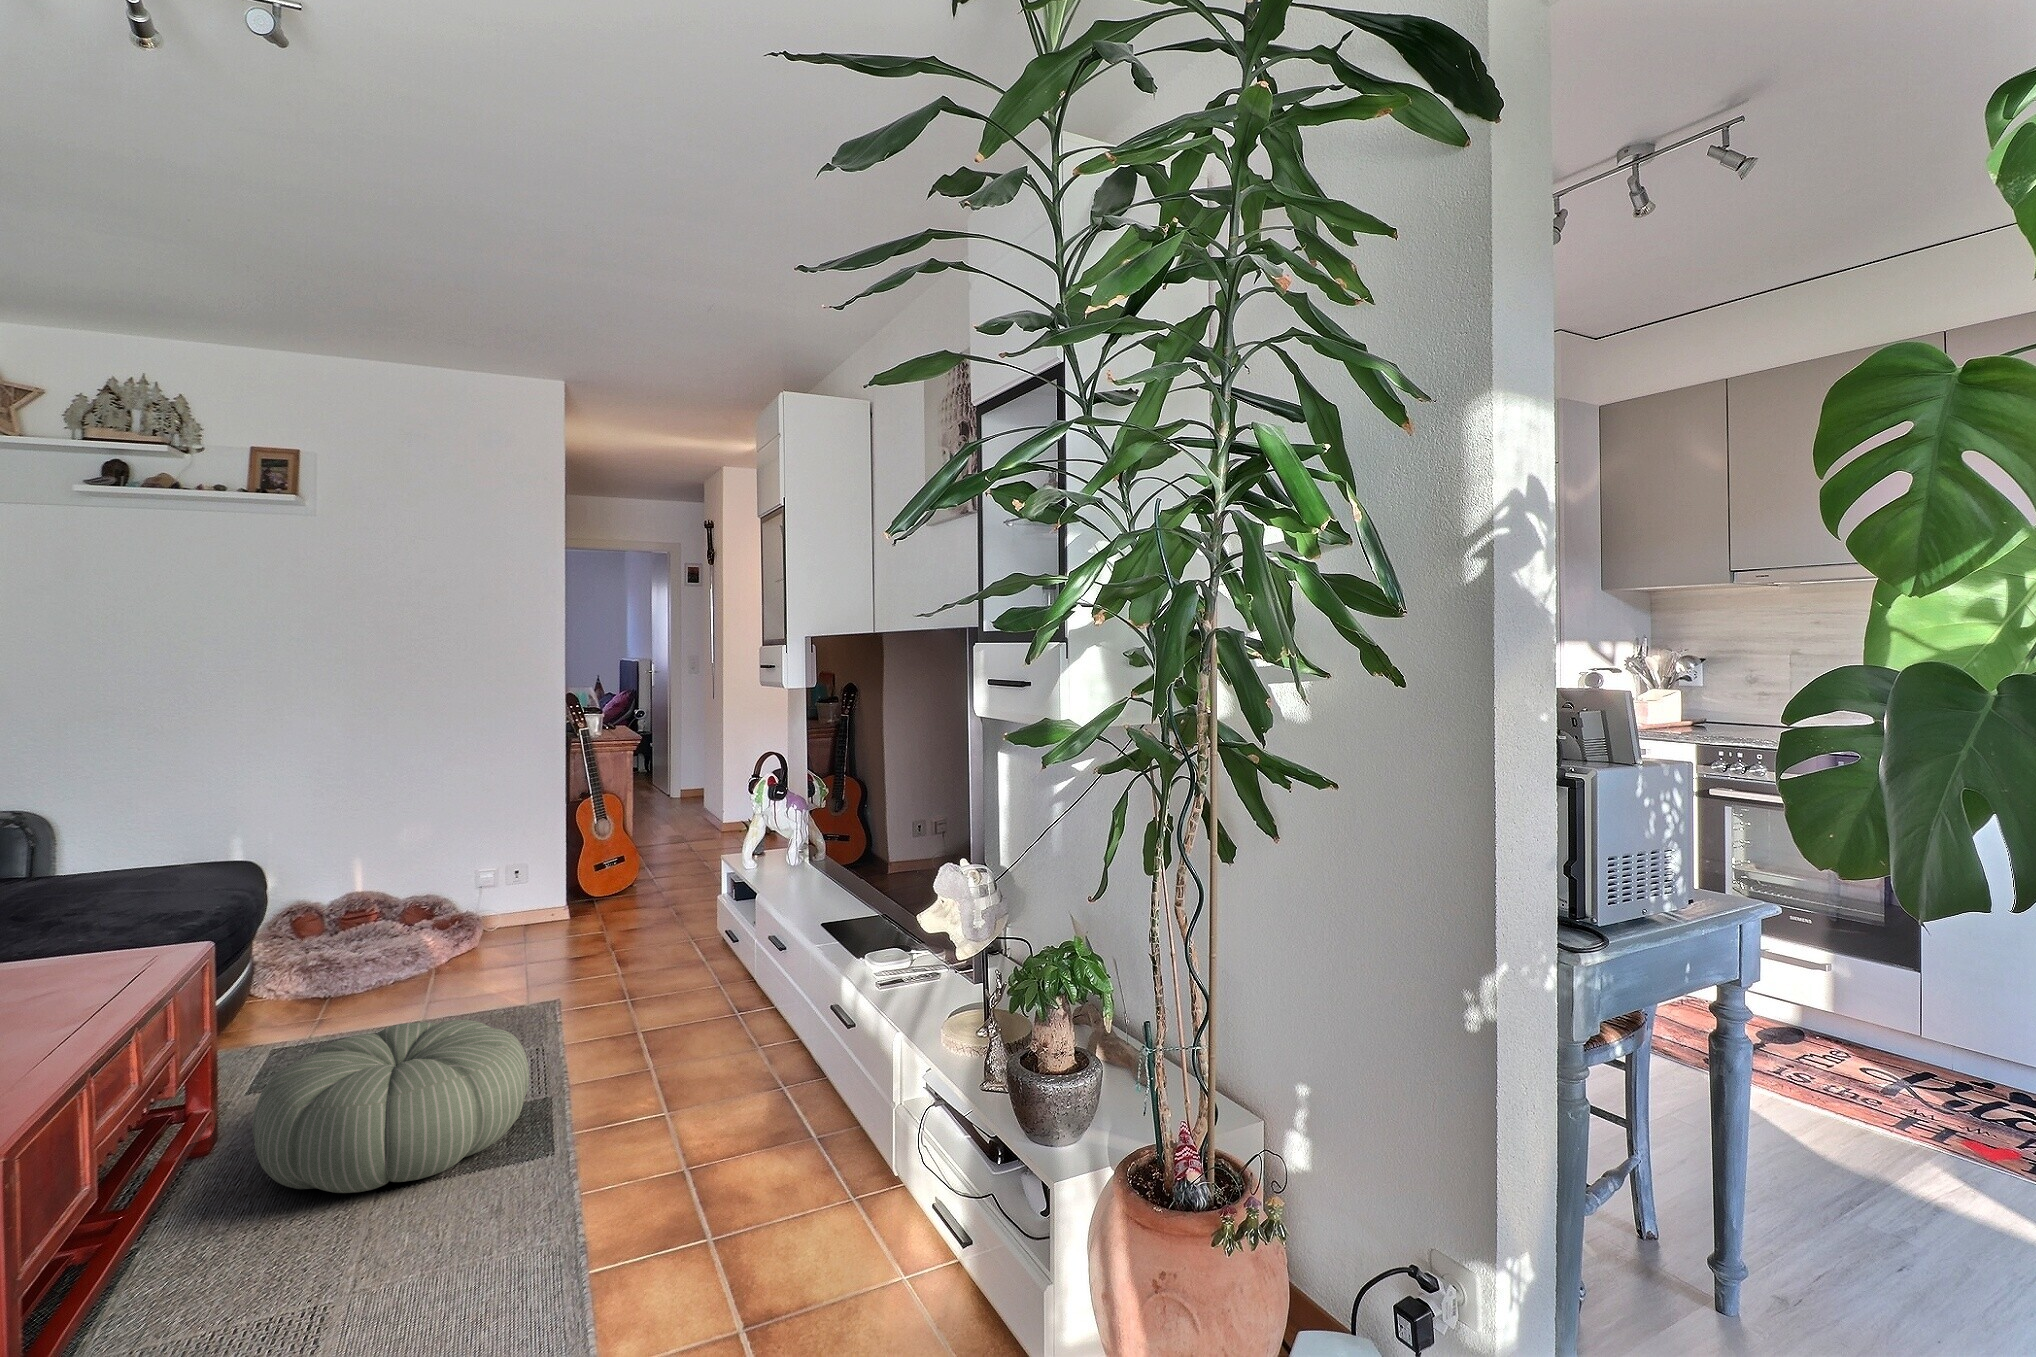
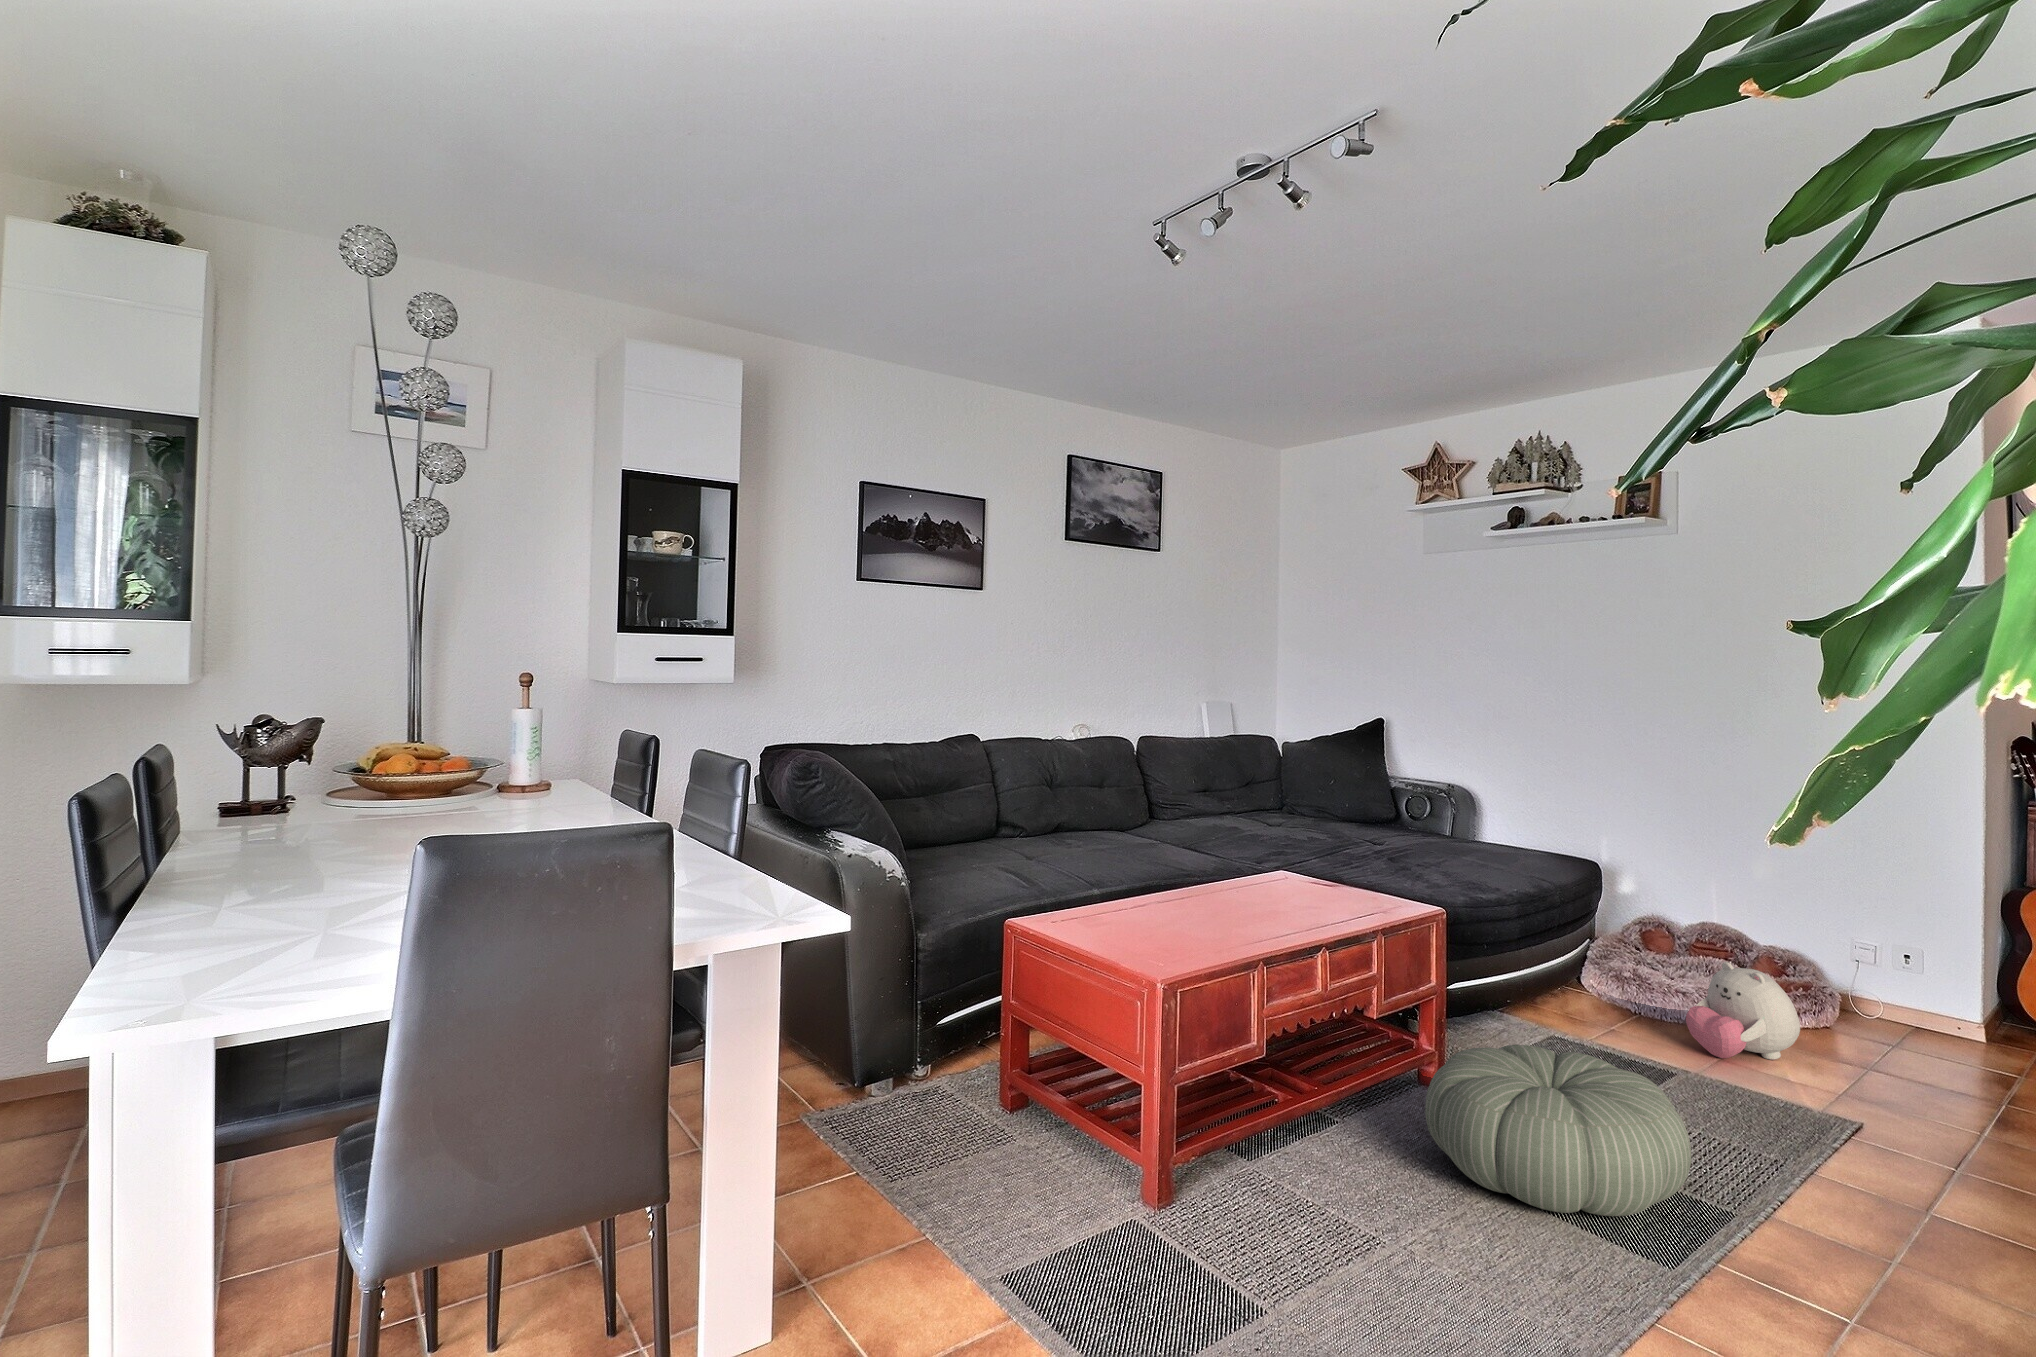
plush toy: none [399,915,492,1002] -> present [1686,962,1800,1060]

